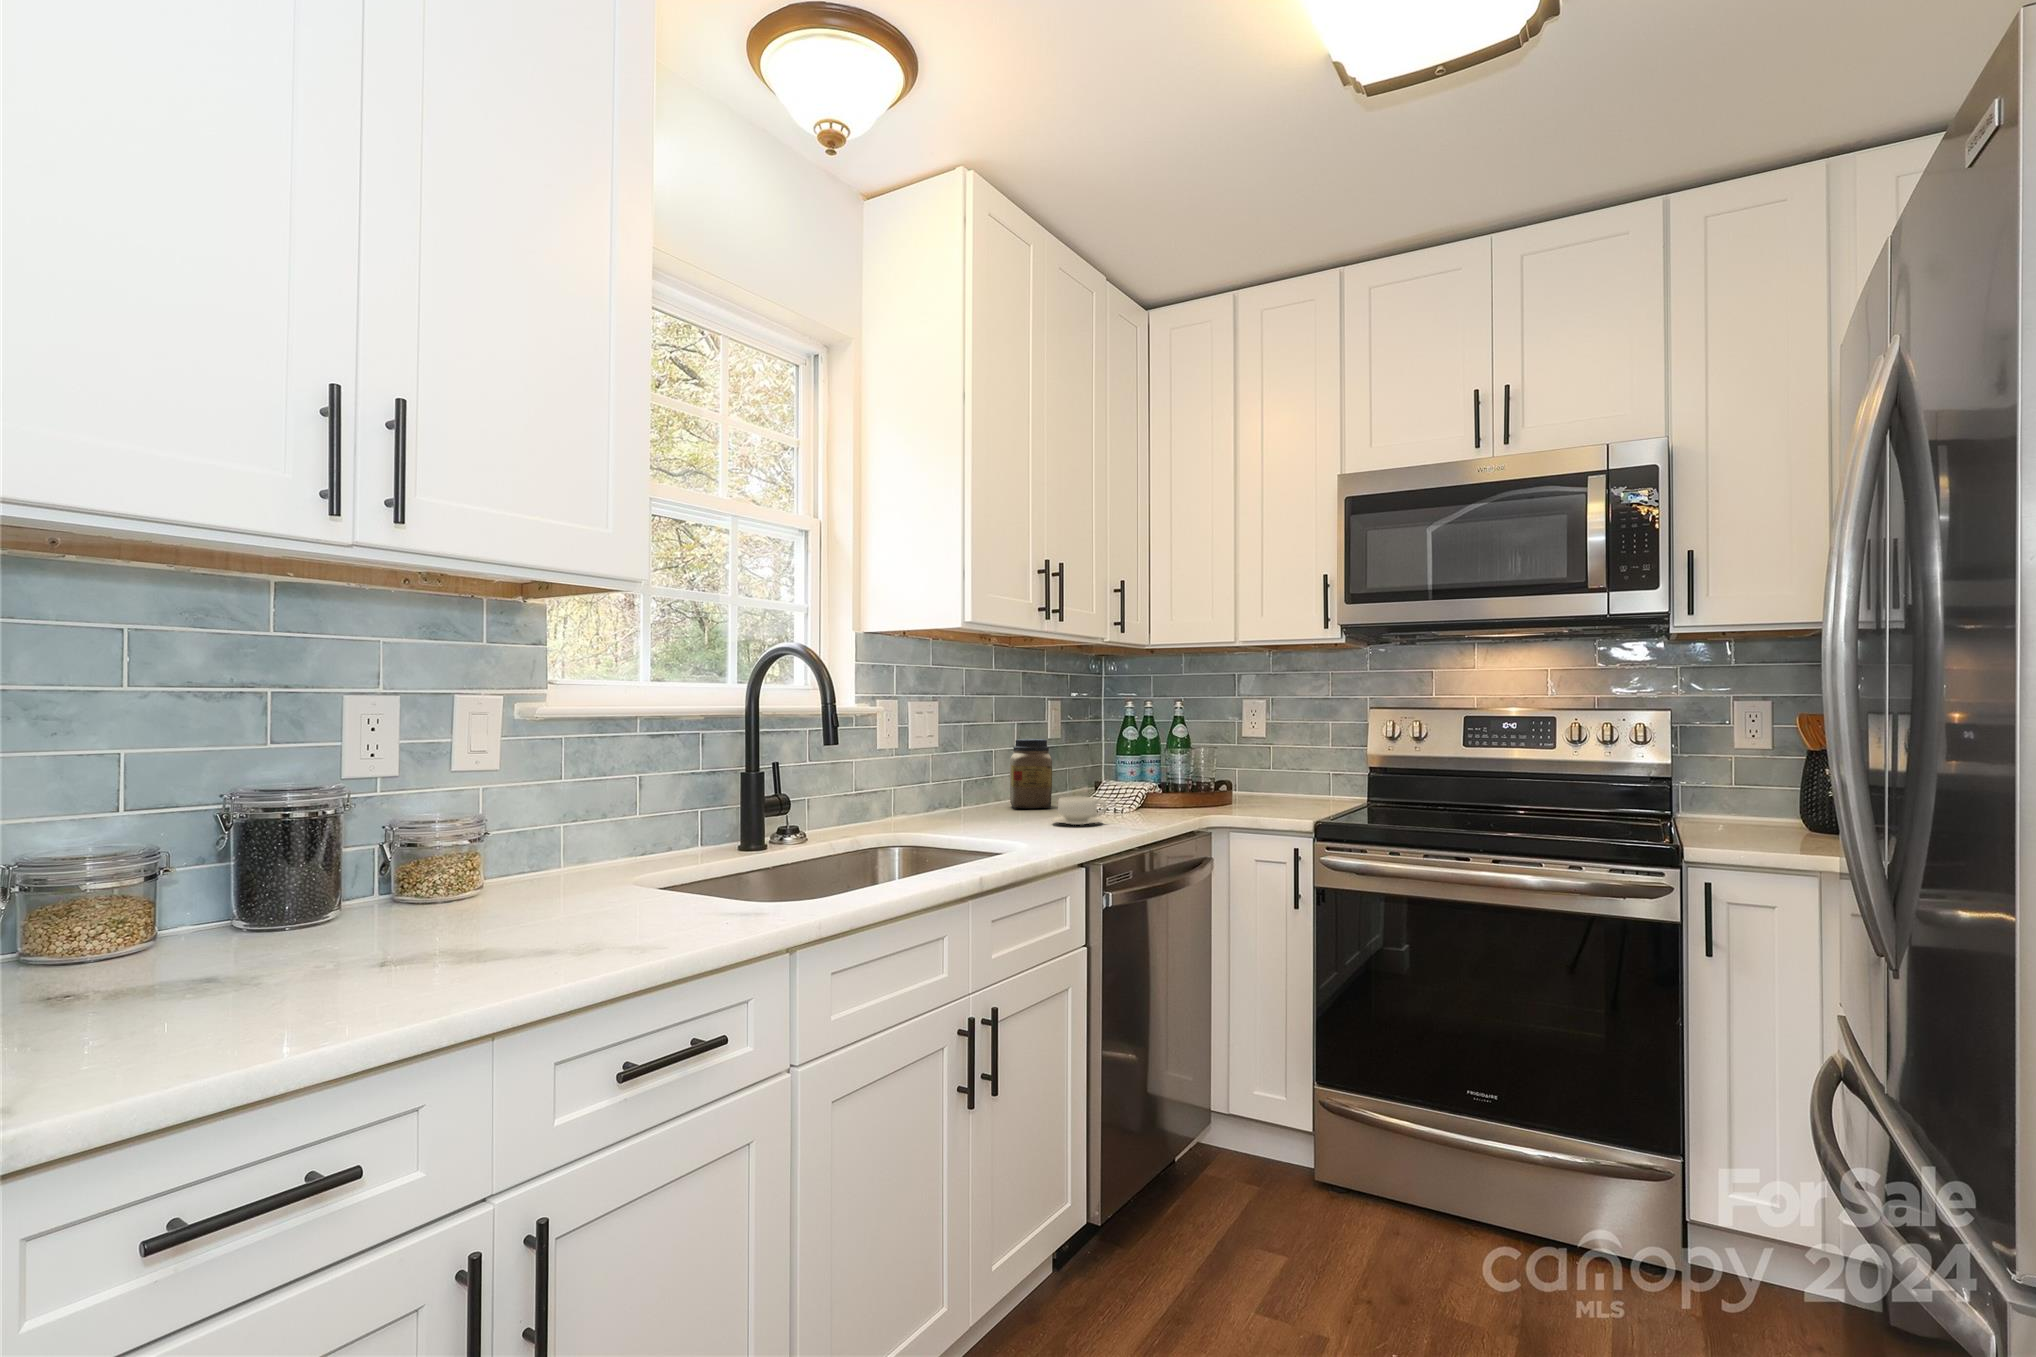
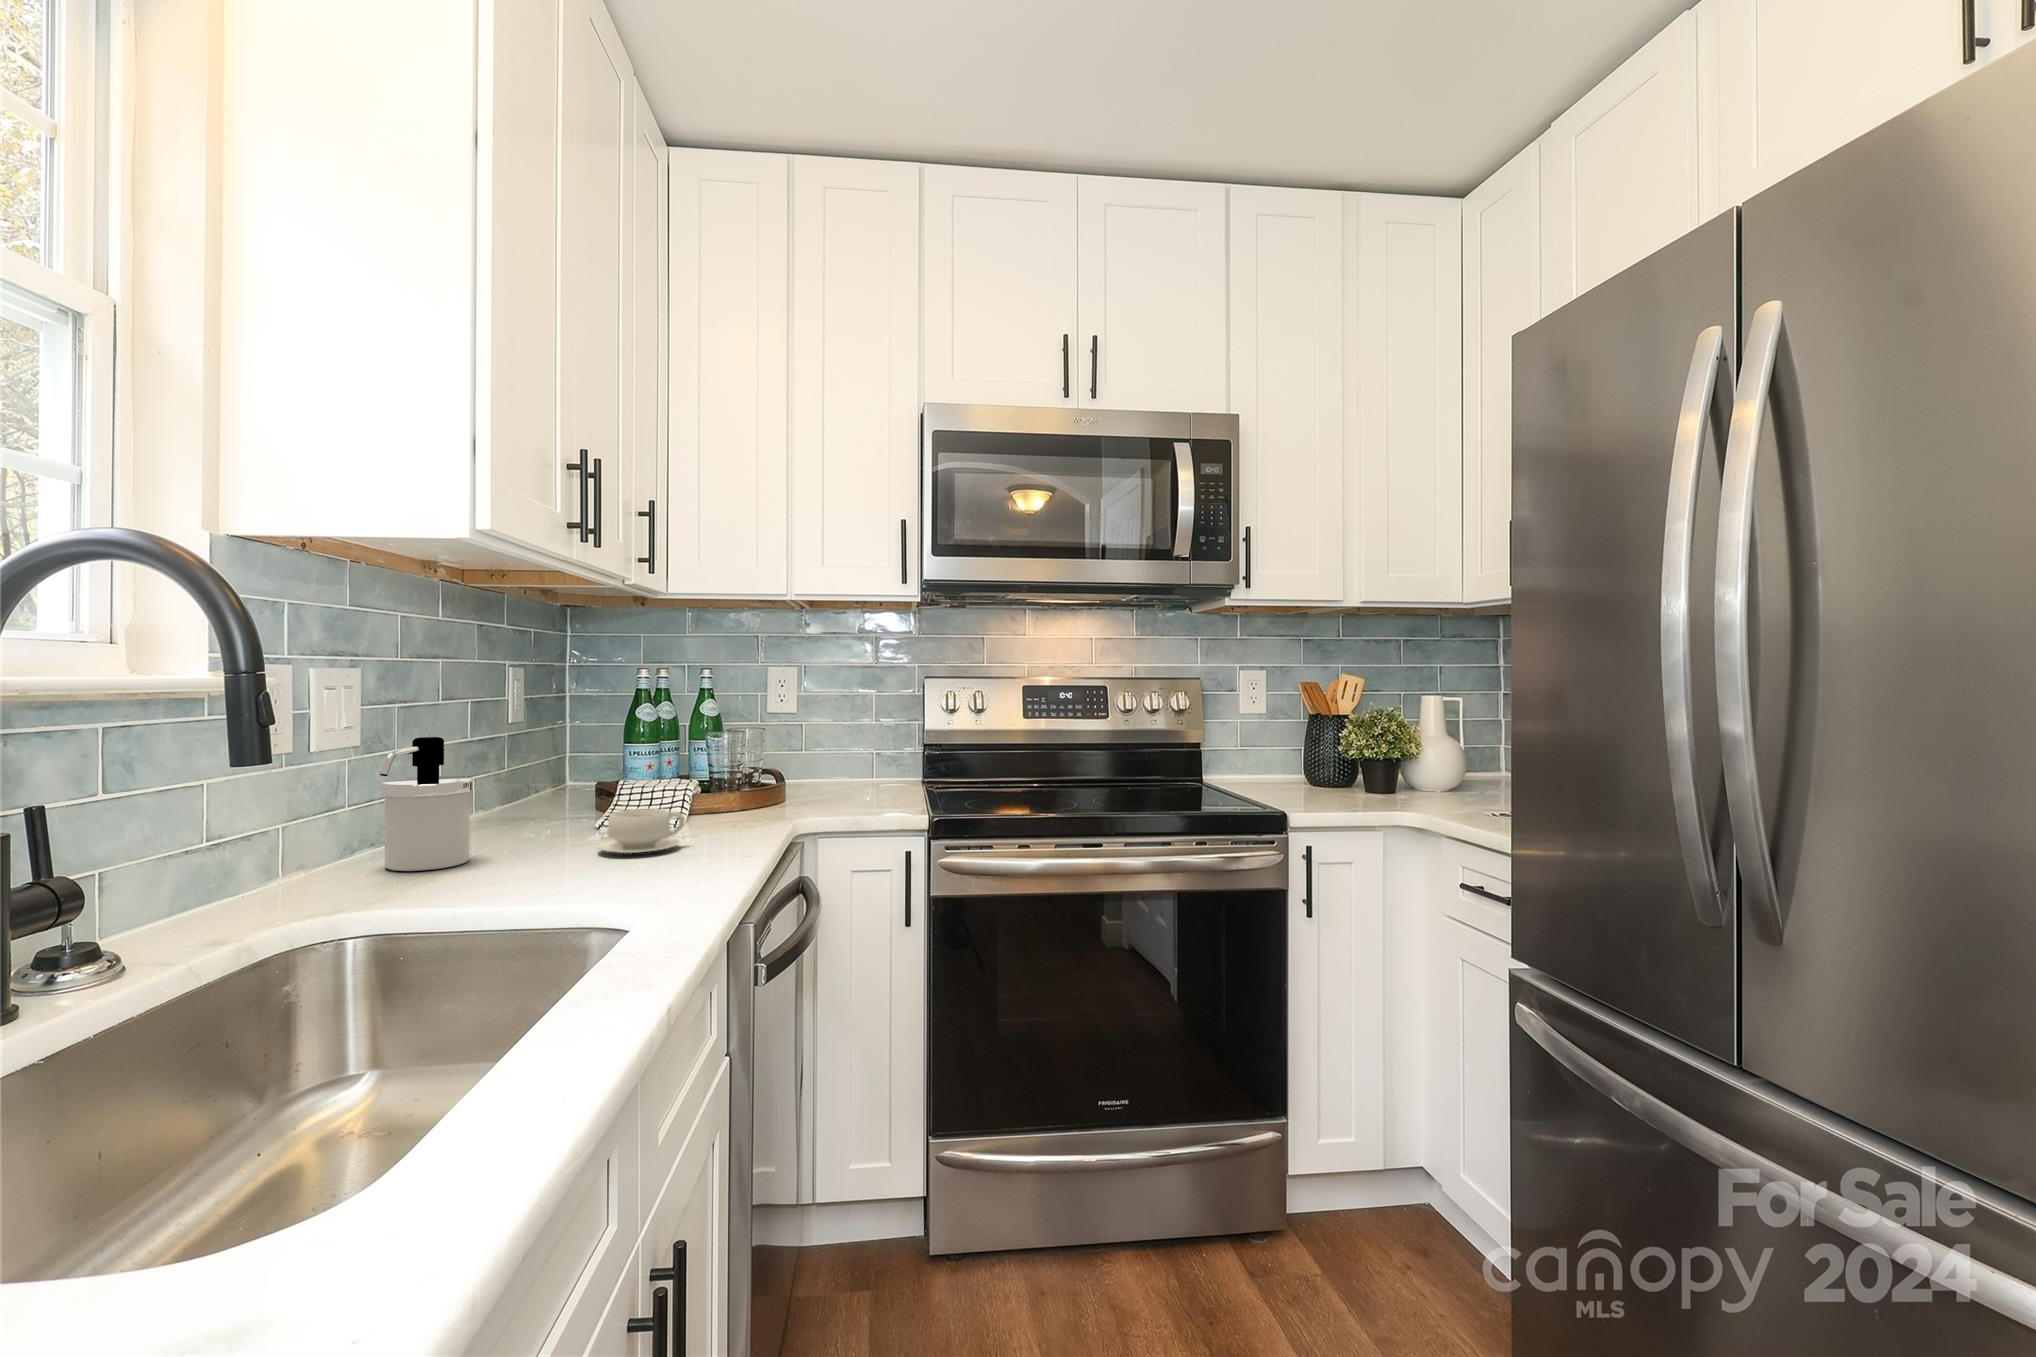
jar: present [1010,739,1052,808] -> none [474,723,553,832]
soap dispenser: none [931,743,987,822] -> present [380,737,473,871]

